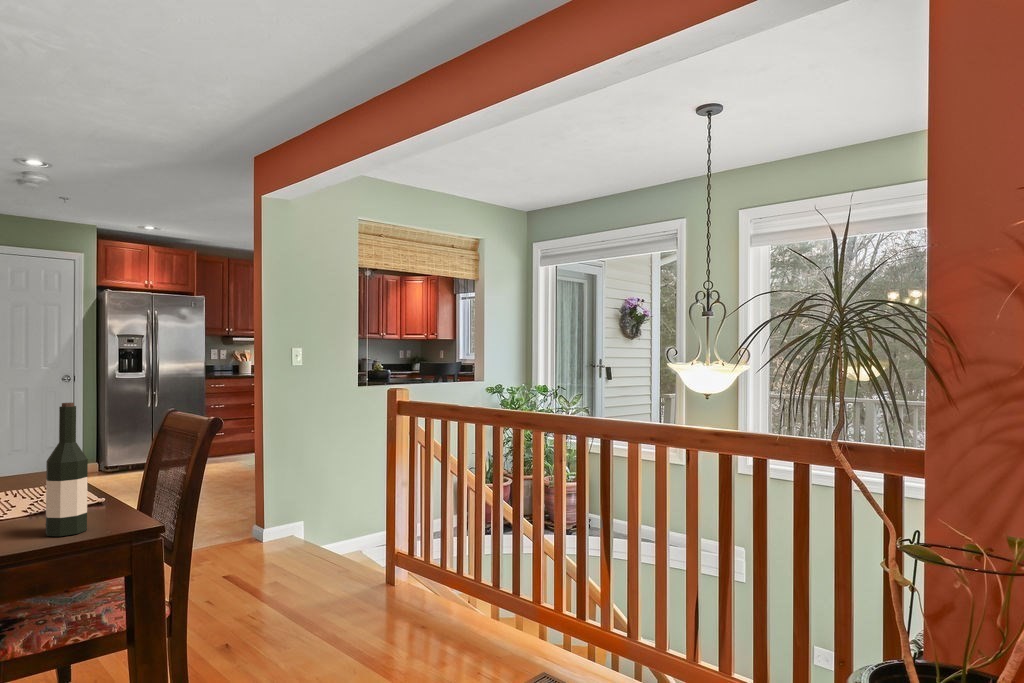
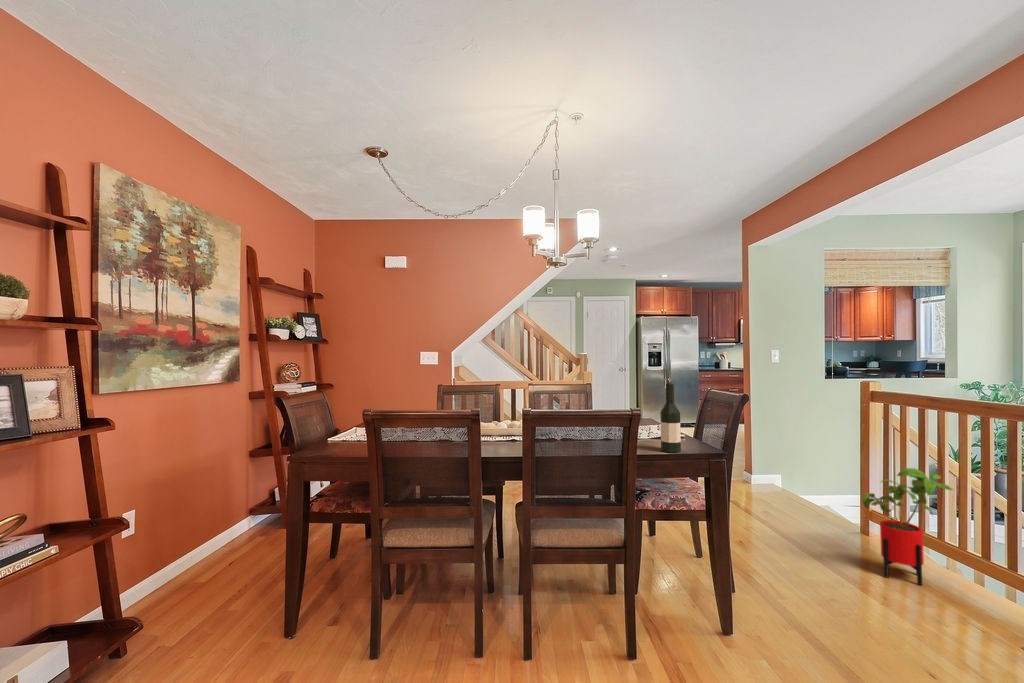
house plant: none [377,495,468,640] -> present [862,468,953,585]

